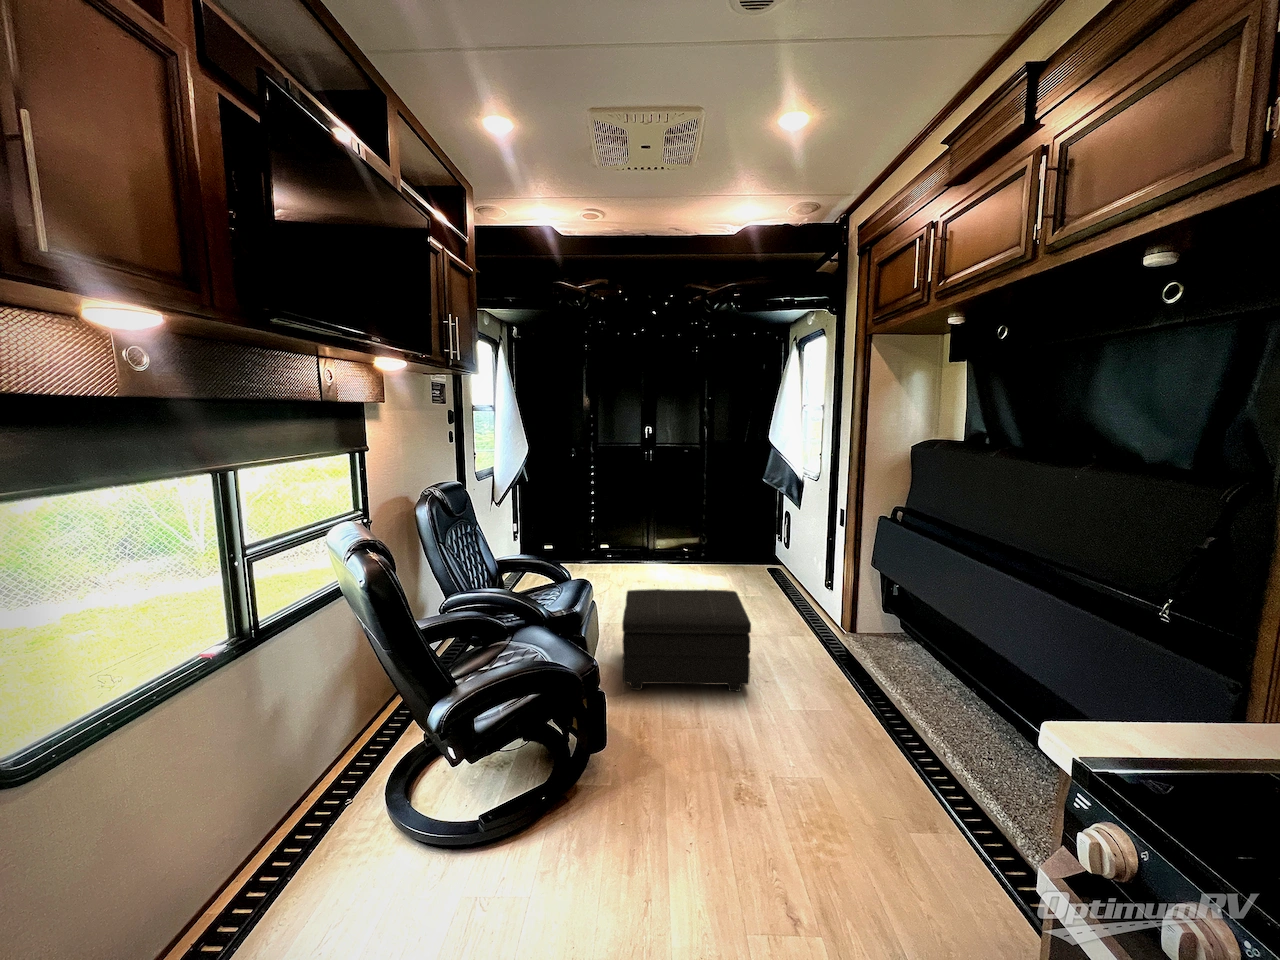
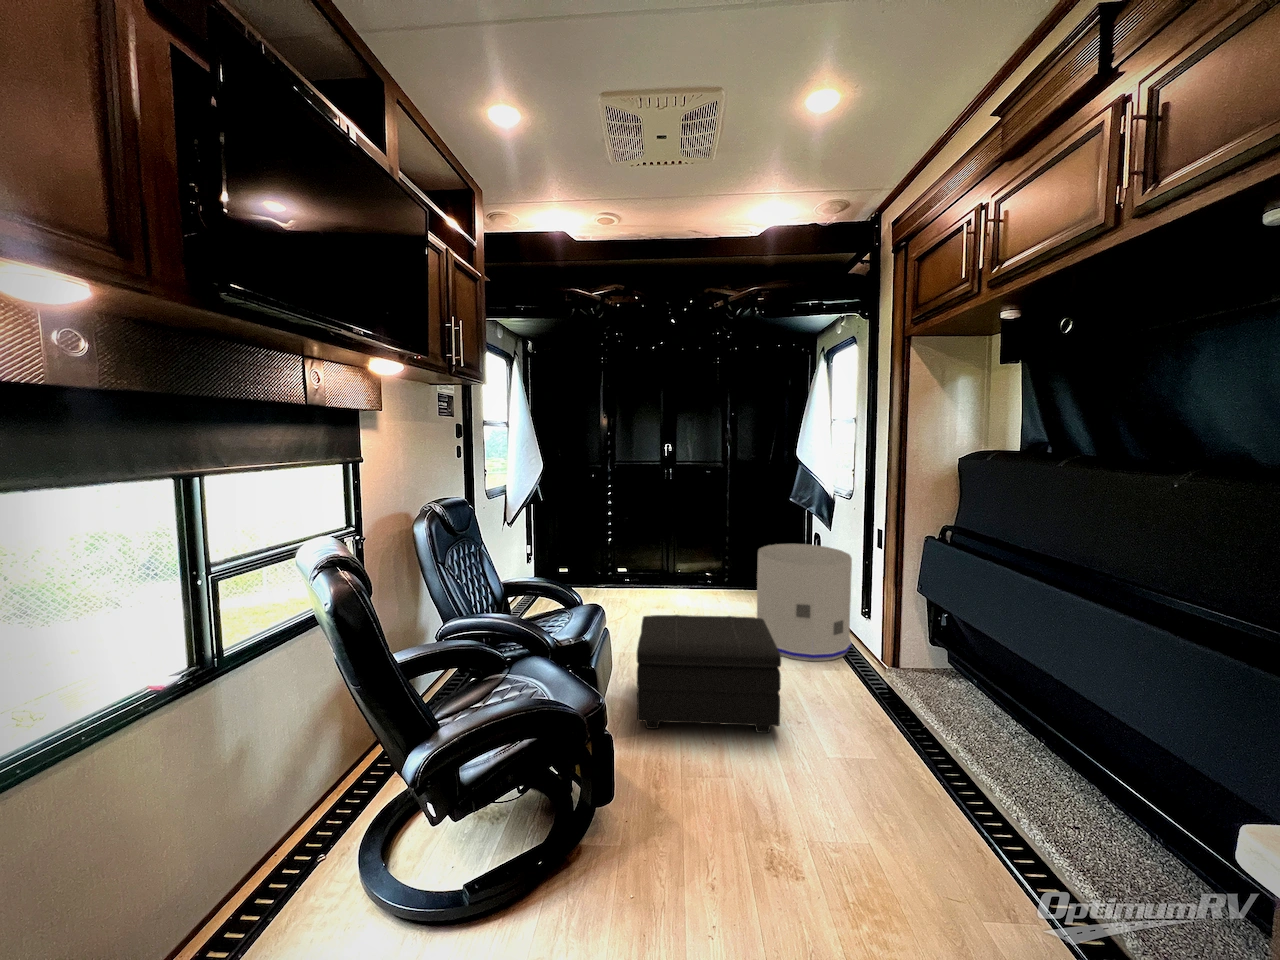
trash can: none [729,523,818,630] -> present [757,544,852,661]

